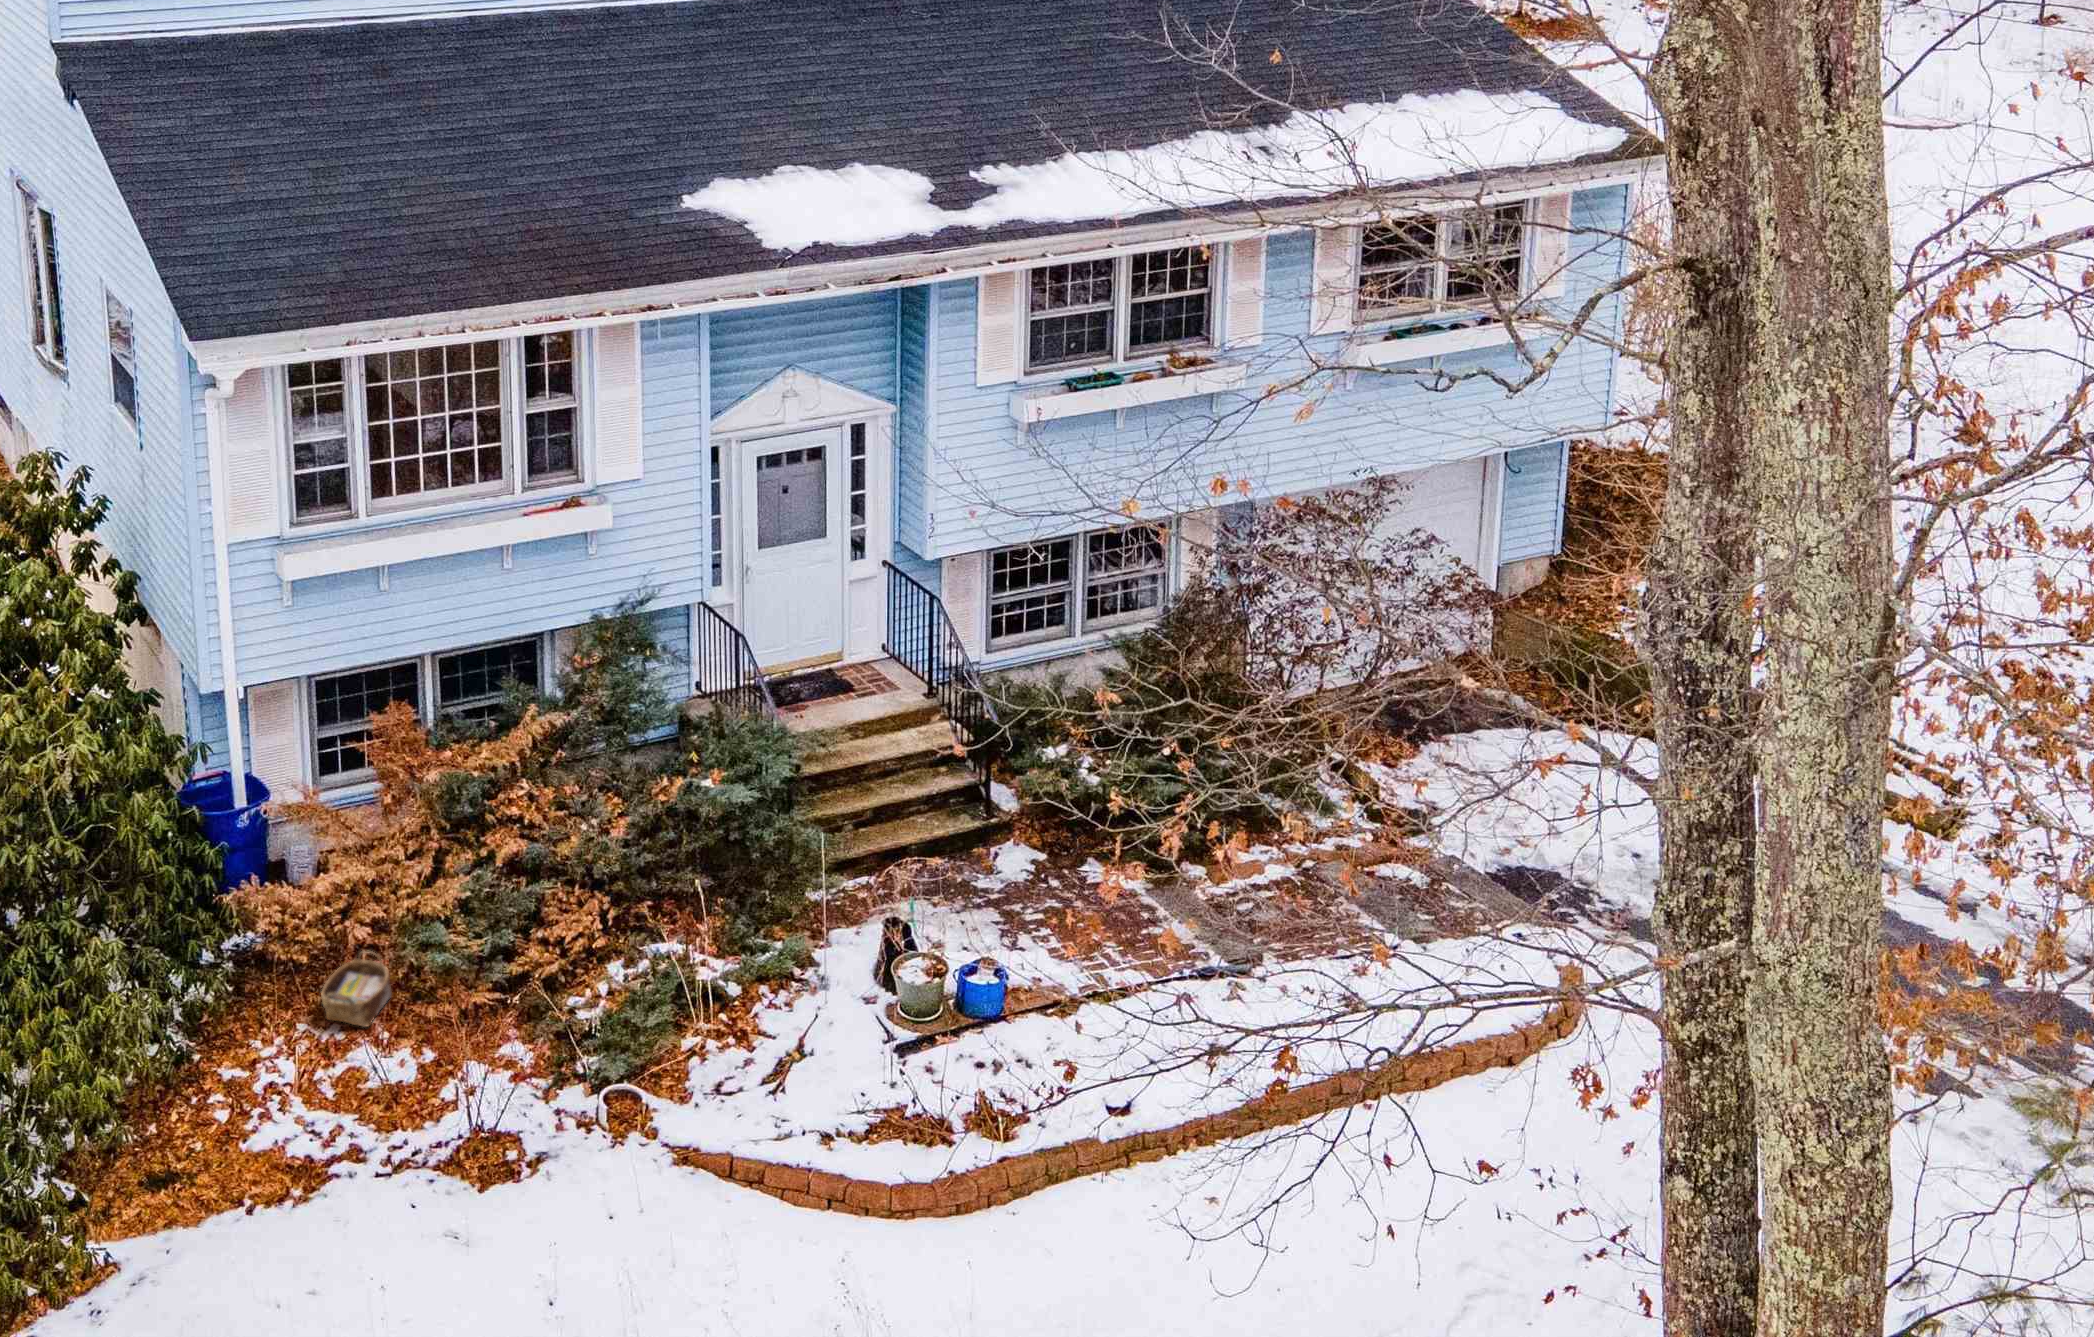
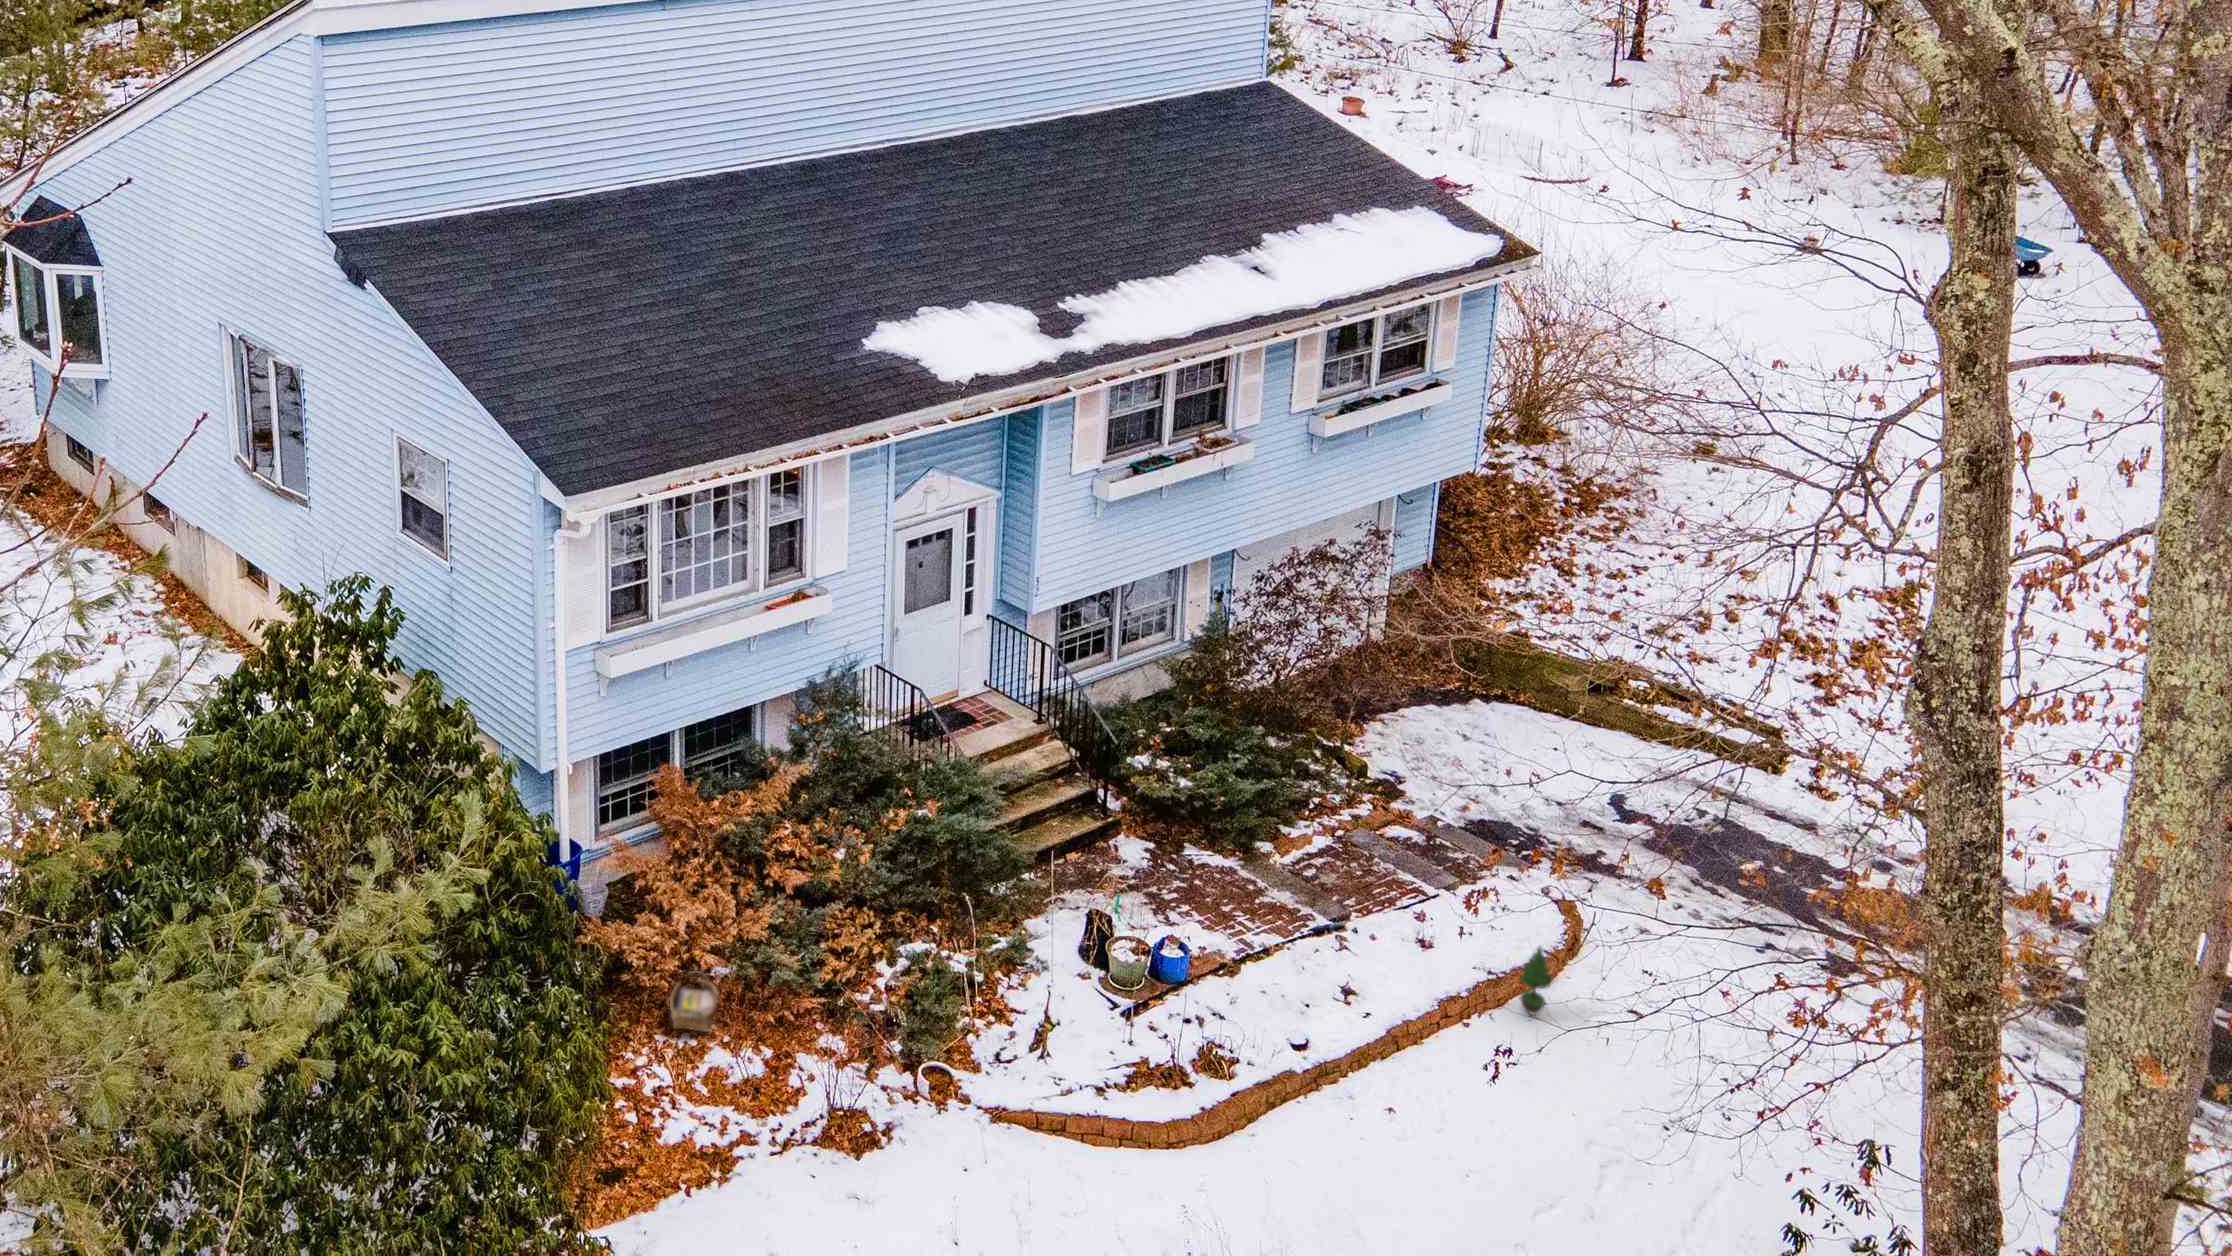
potted tree: none [1452,998,1494,1096] -> present [1520,947,1550,1015]

